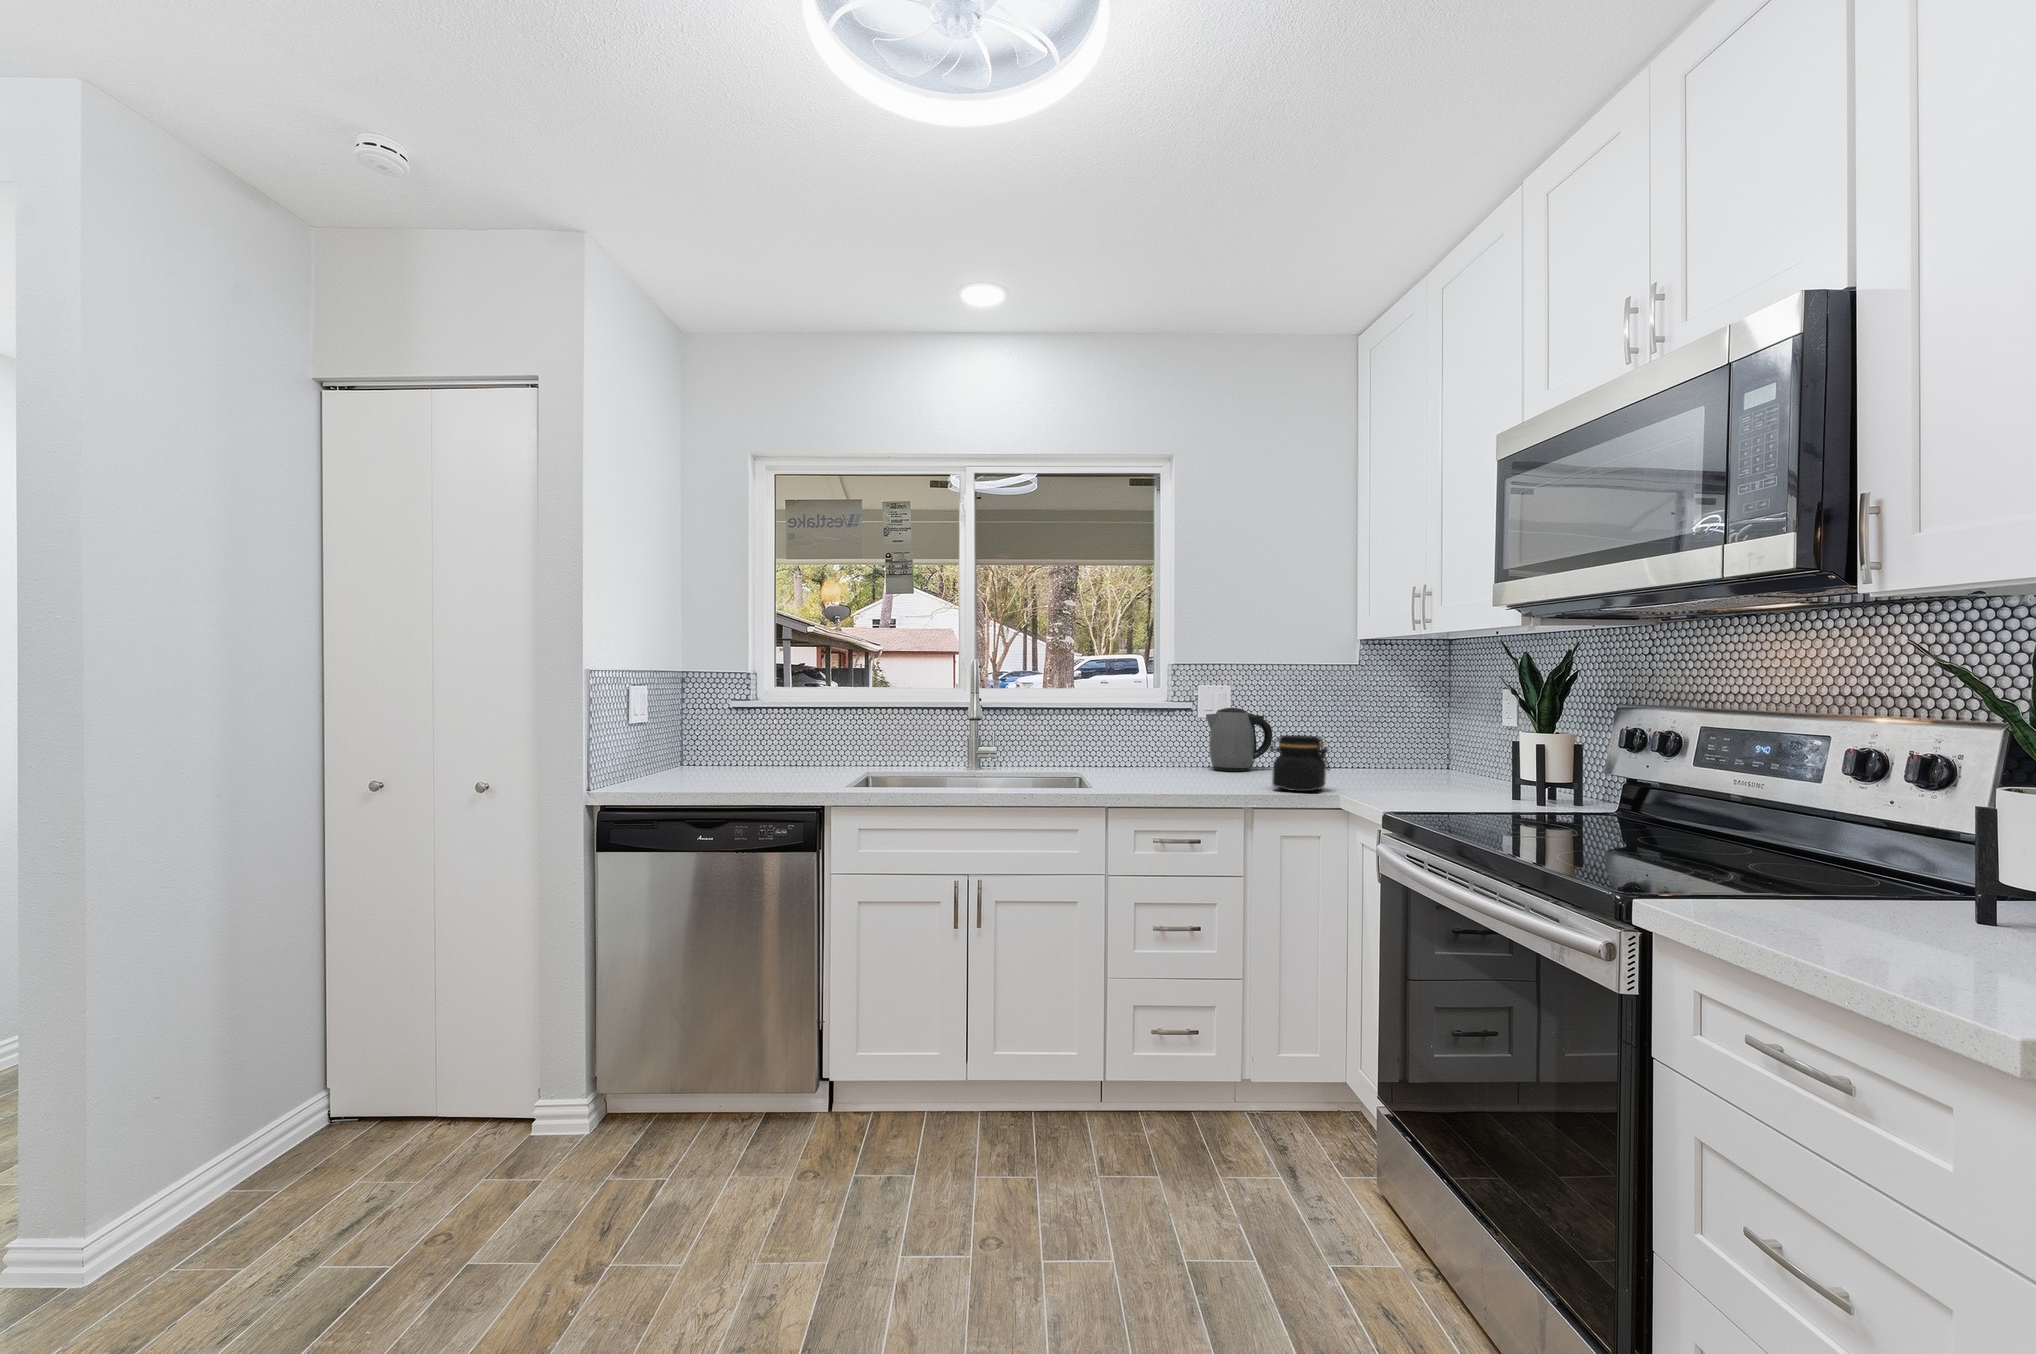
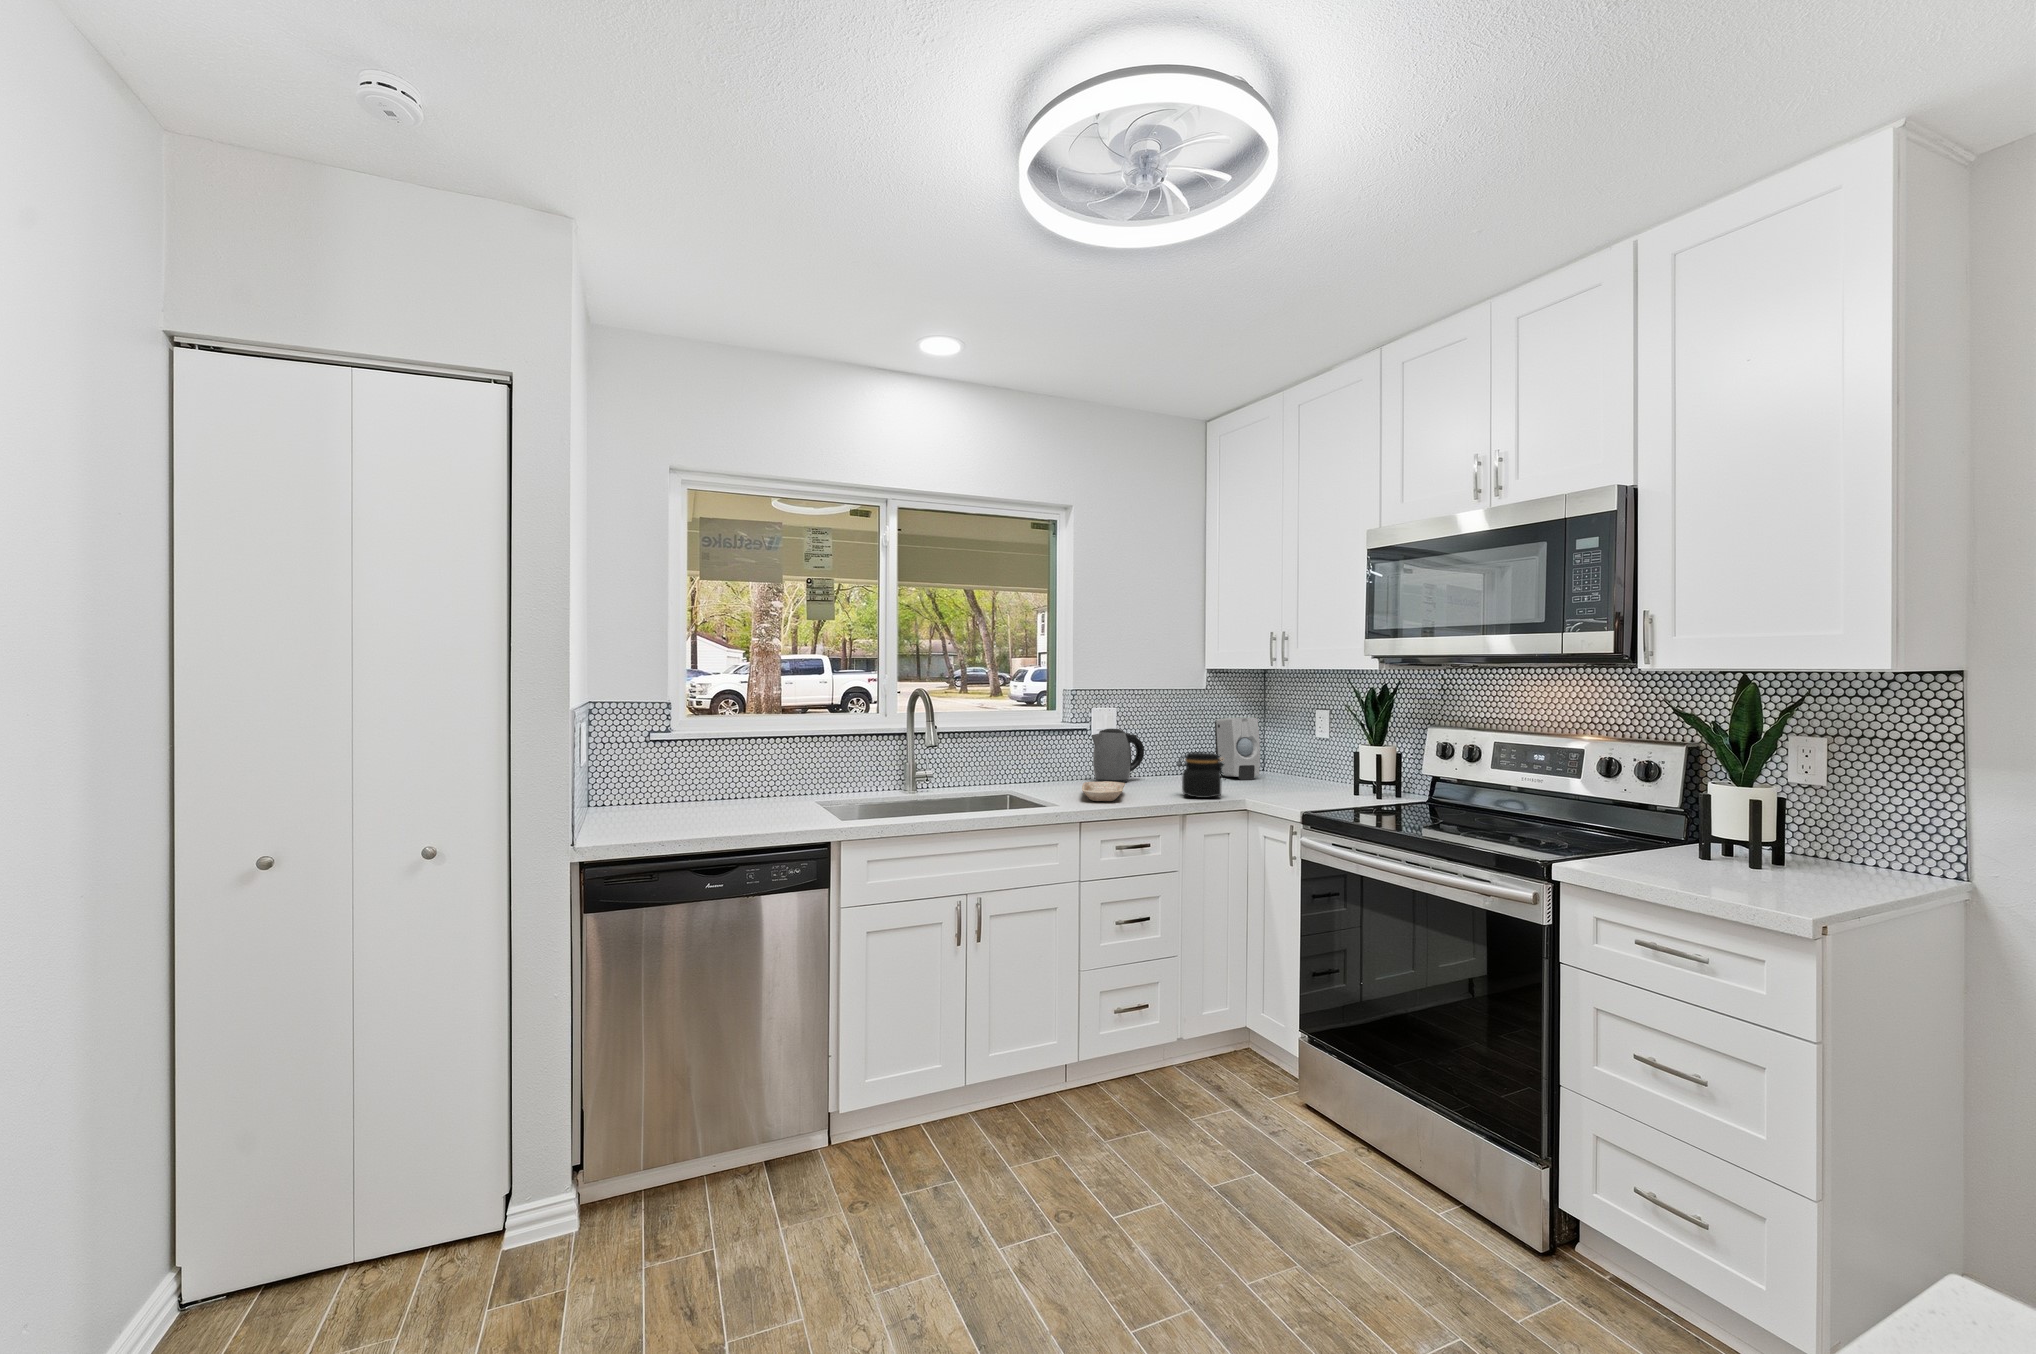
soap dispenser: none [1379,697,1429,775] -> present [1215,717,1260,780]
tray: none [1140,767,1215,788] -> present [1082,781,1125,801]

